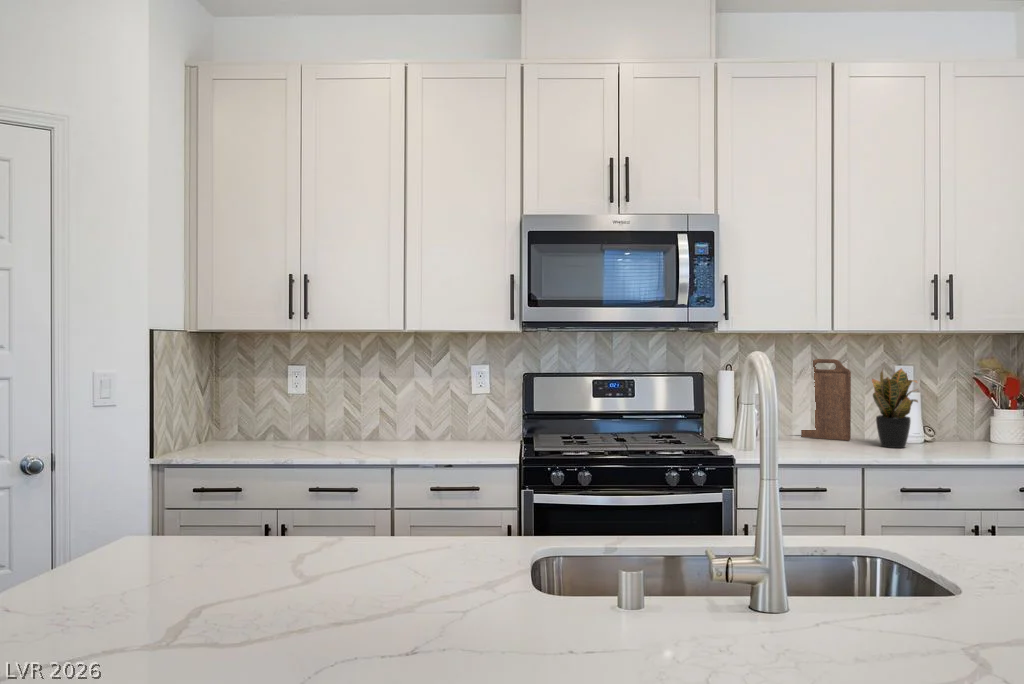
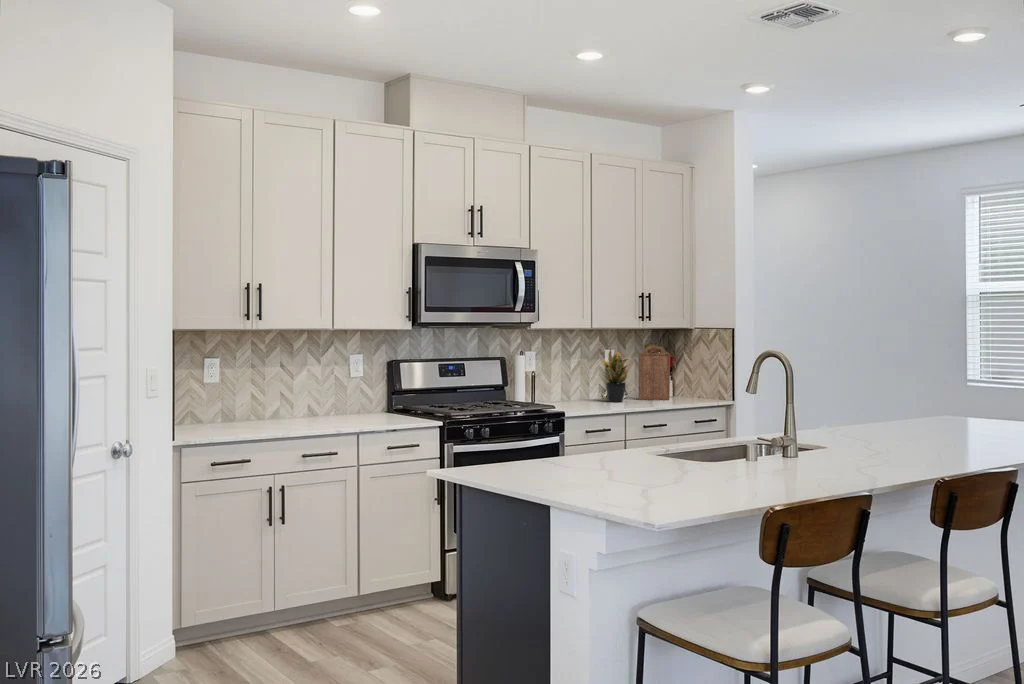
cutting board: present [801,359,851,441] -> present [638,347,670,400]

